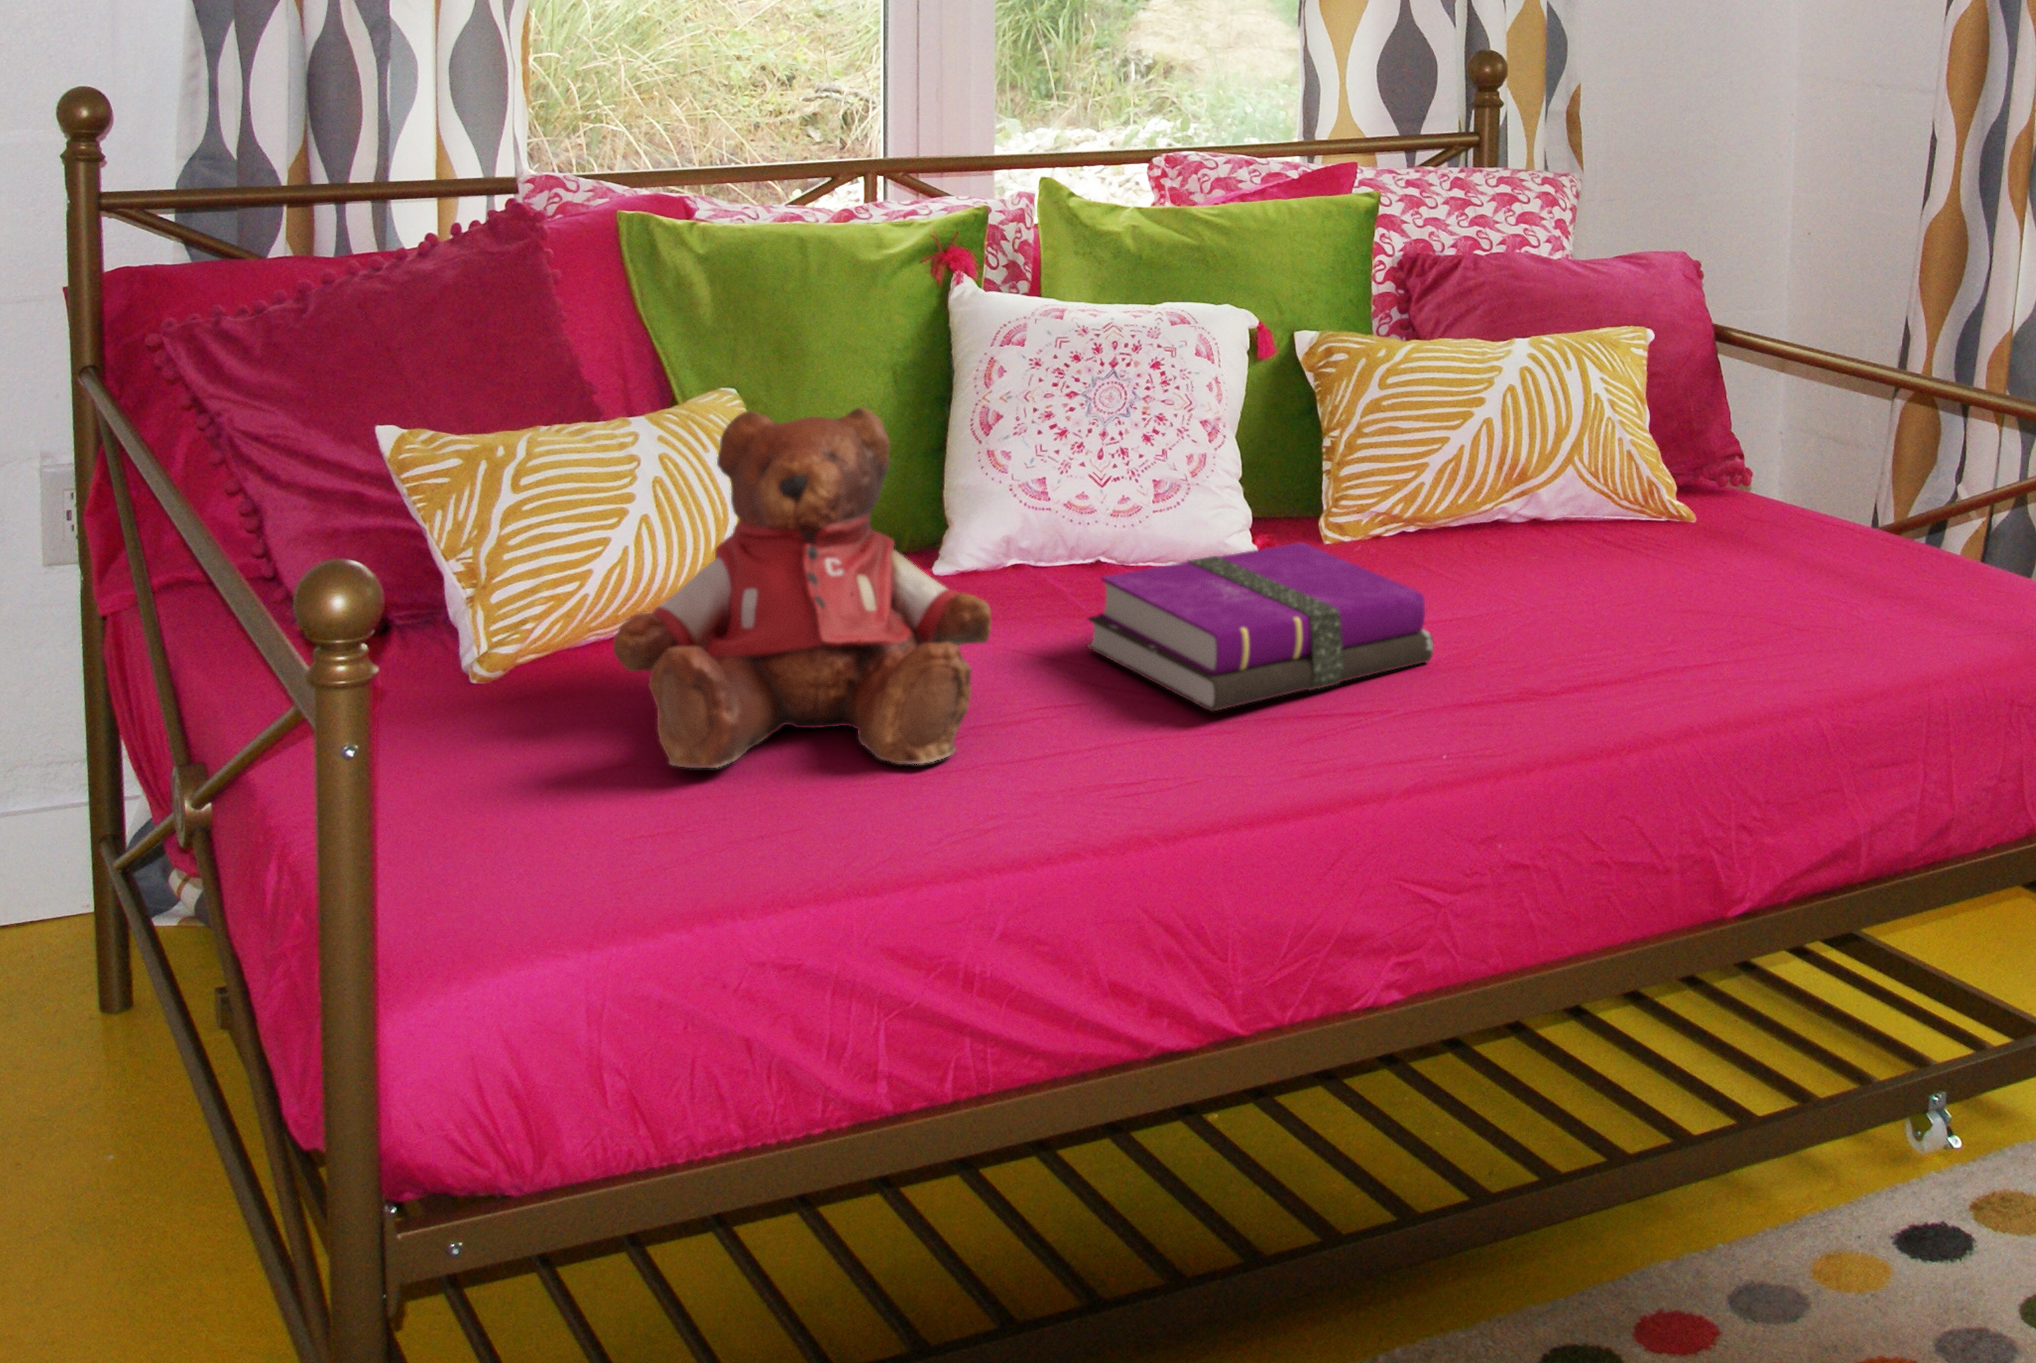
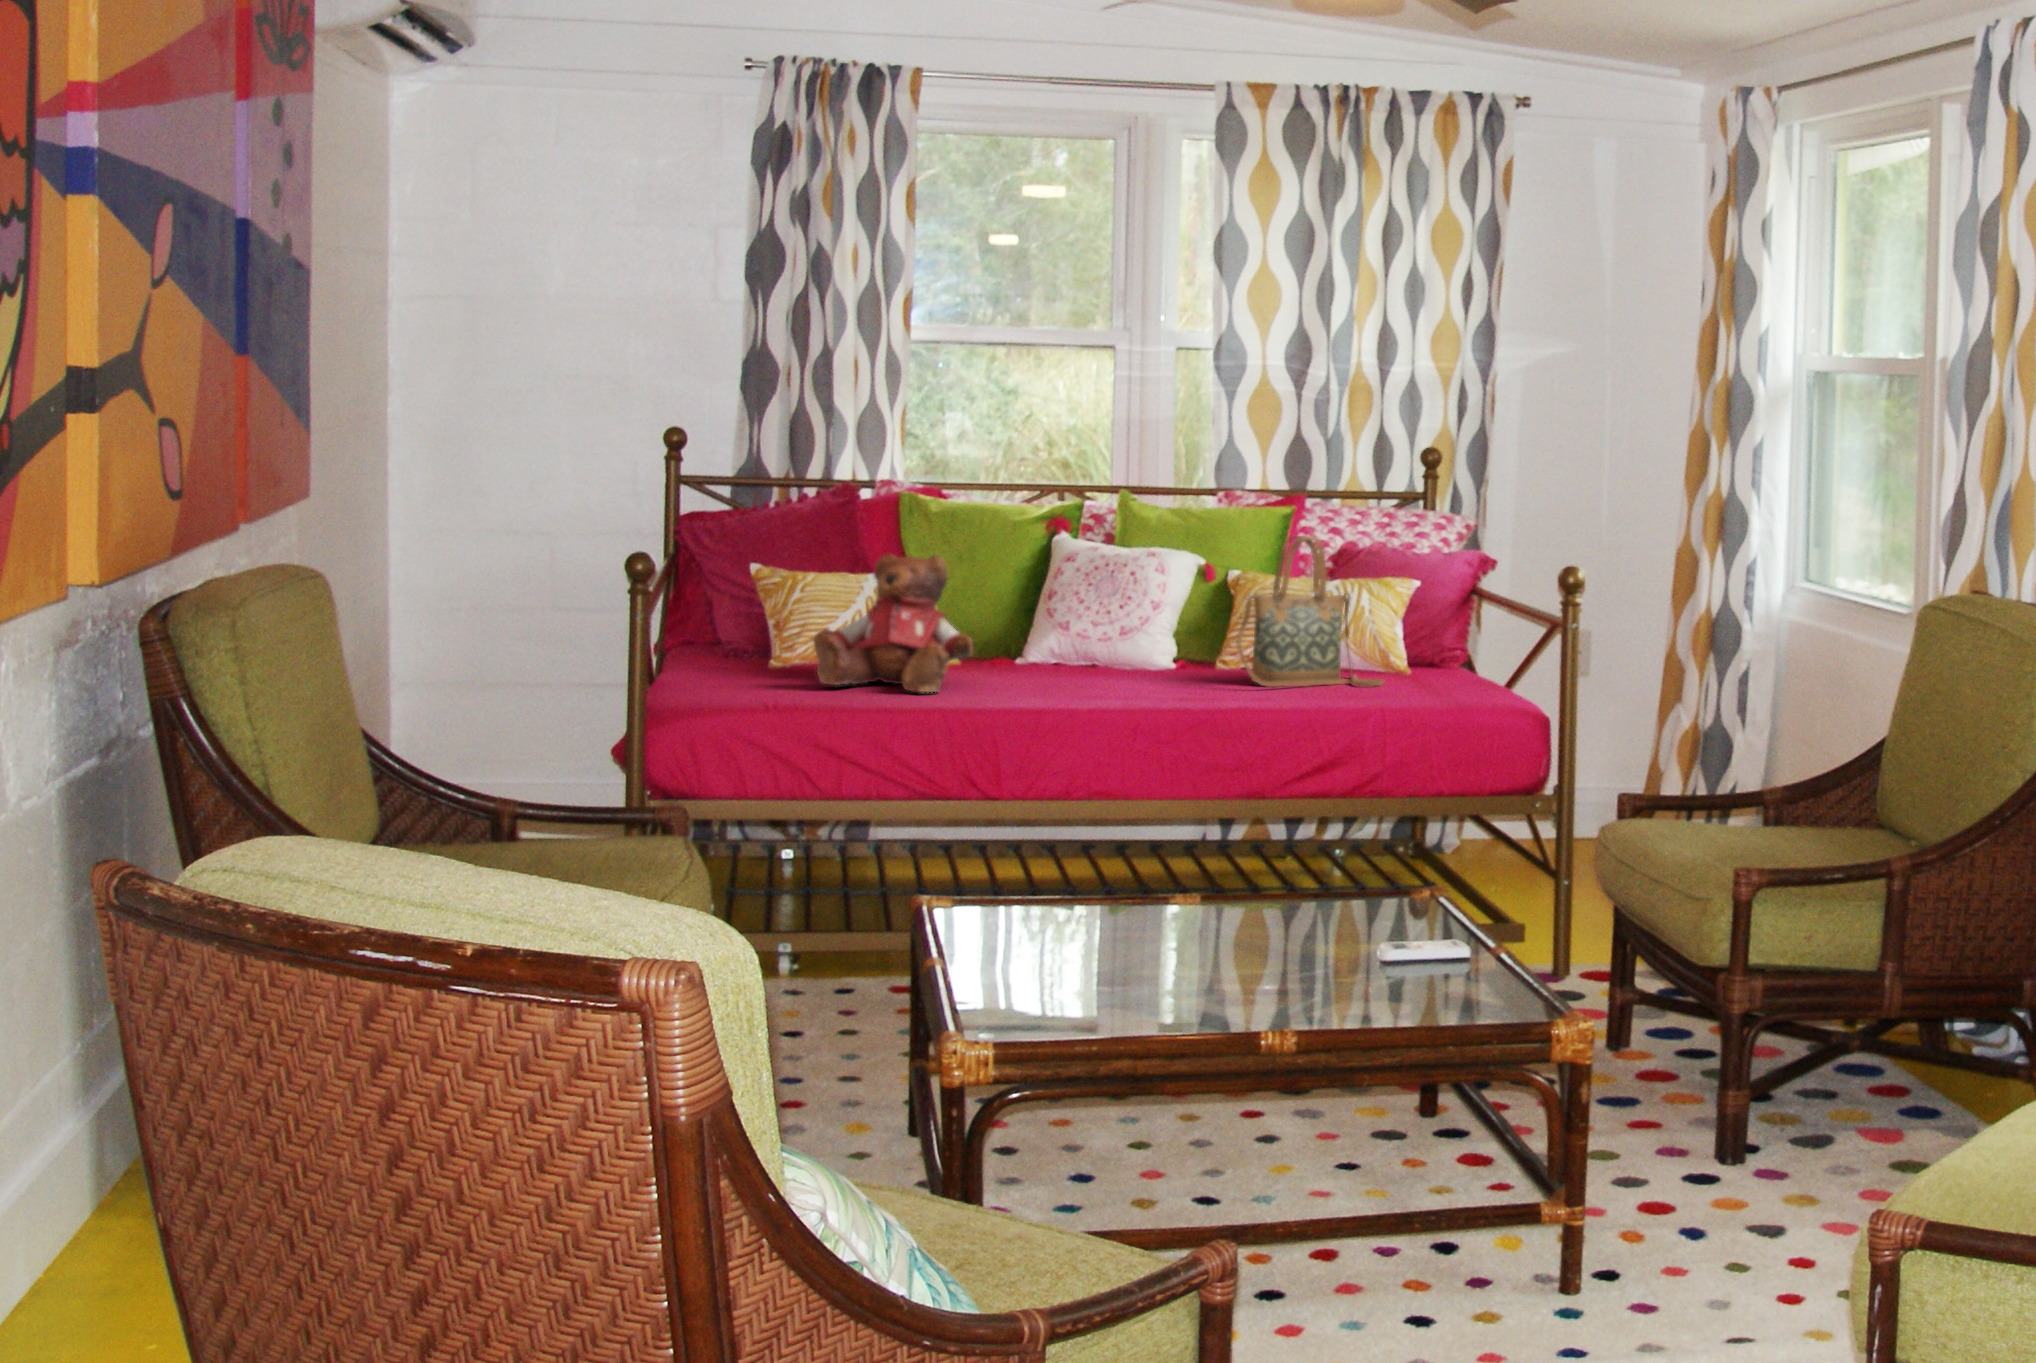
handbag: none [1497,291,1726,620] -> present [1237,536,1384,687]
notebook: present [1087,542,1433,711] -> none [1037,644,1186,692]

